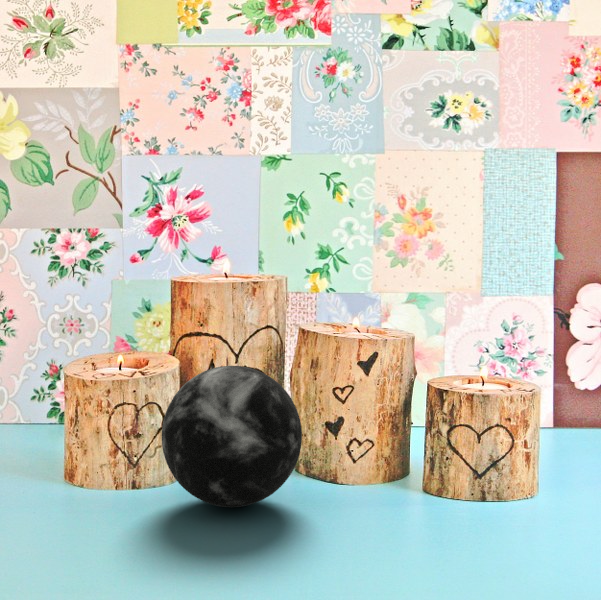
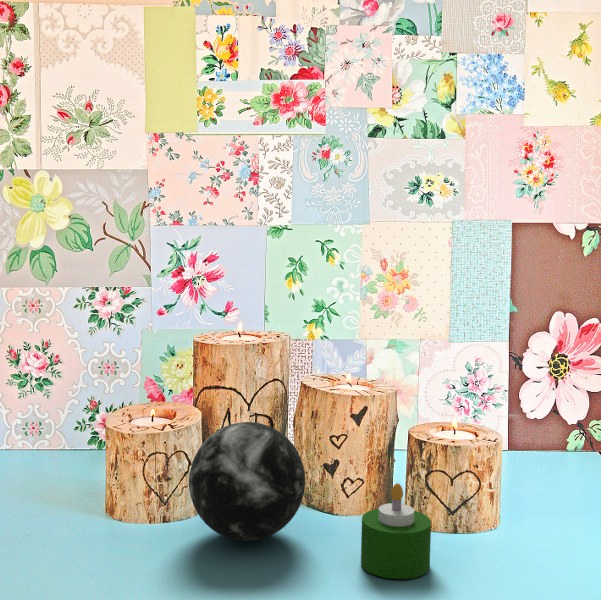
candle: none [368,432,453,545] -> present [361,483,431,579]

